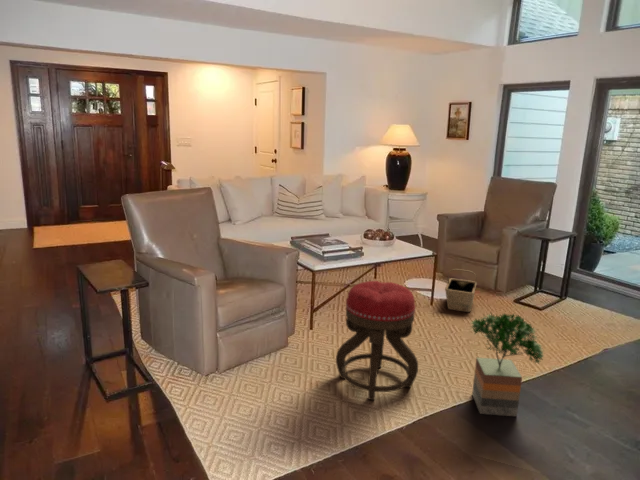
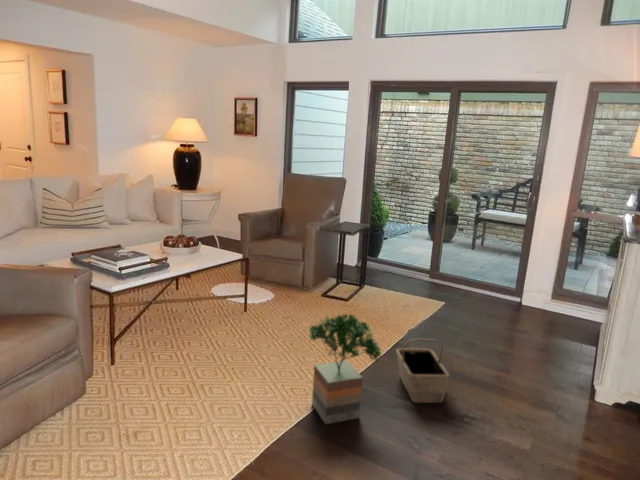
basket: present [445,269,477,312] -> present [396,339,450,403]
ottoman: present [336,281,418,400] -> none [156,297,255,440]

